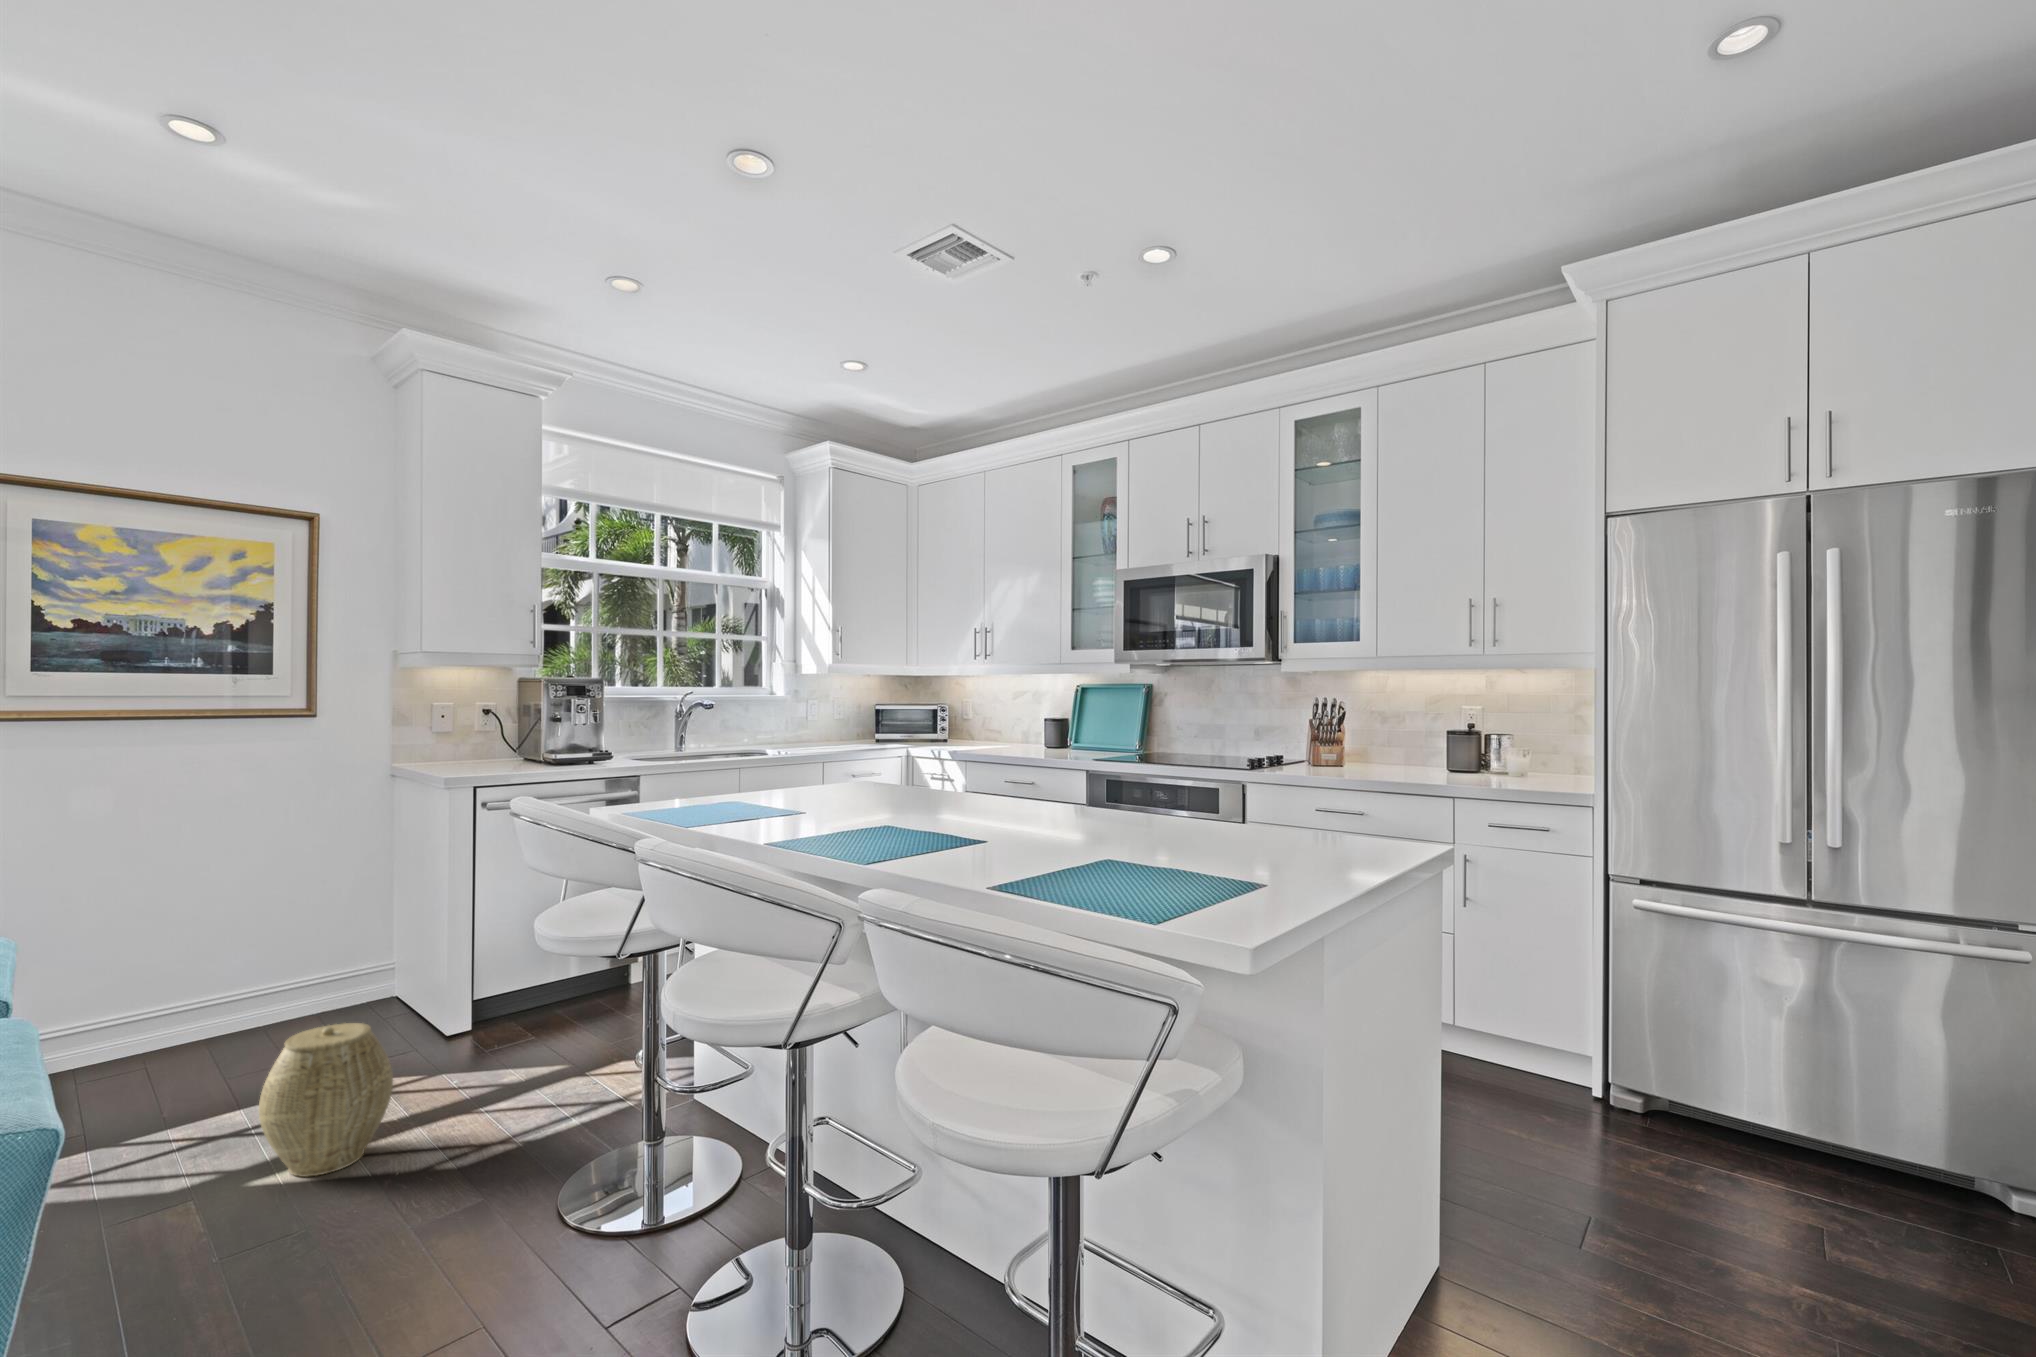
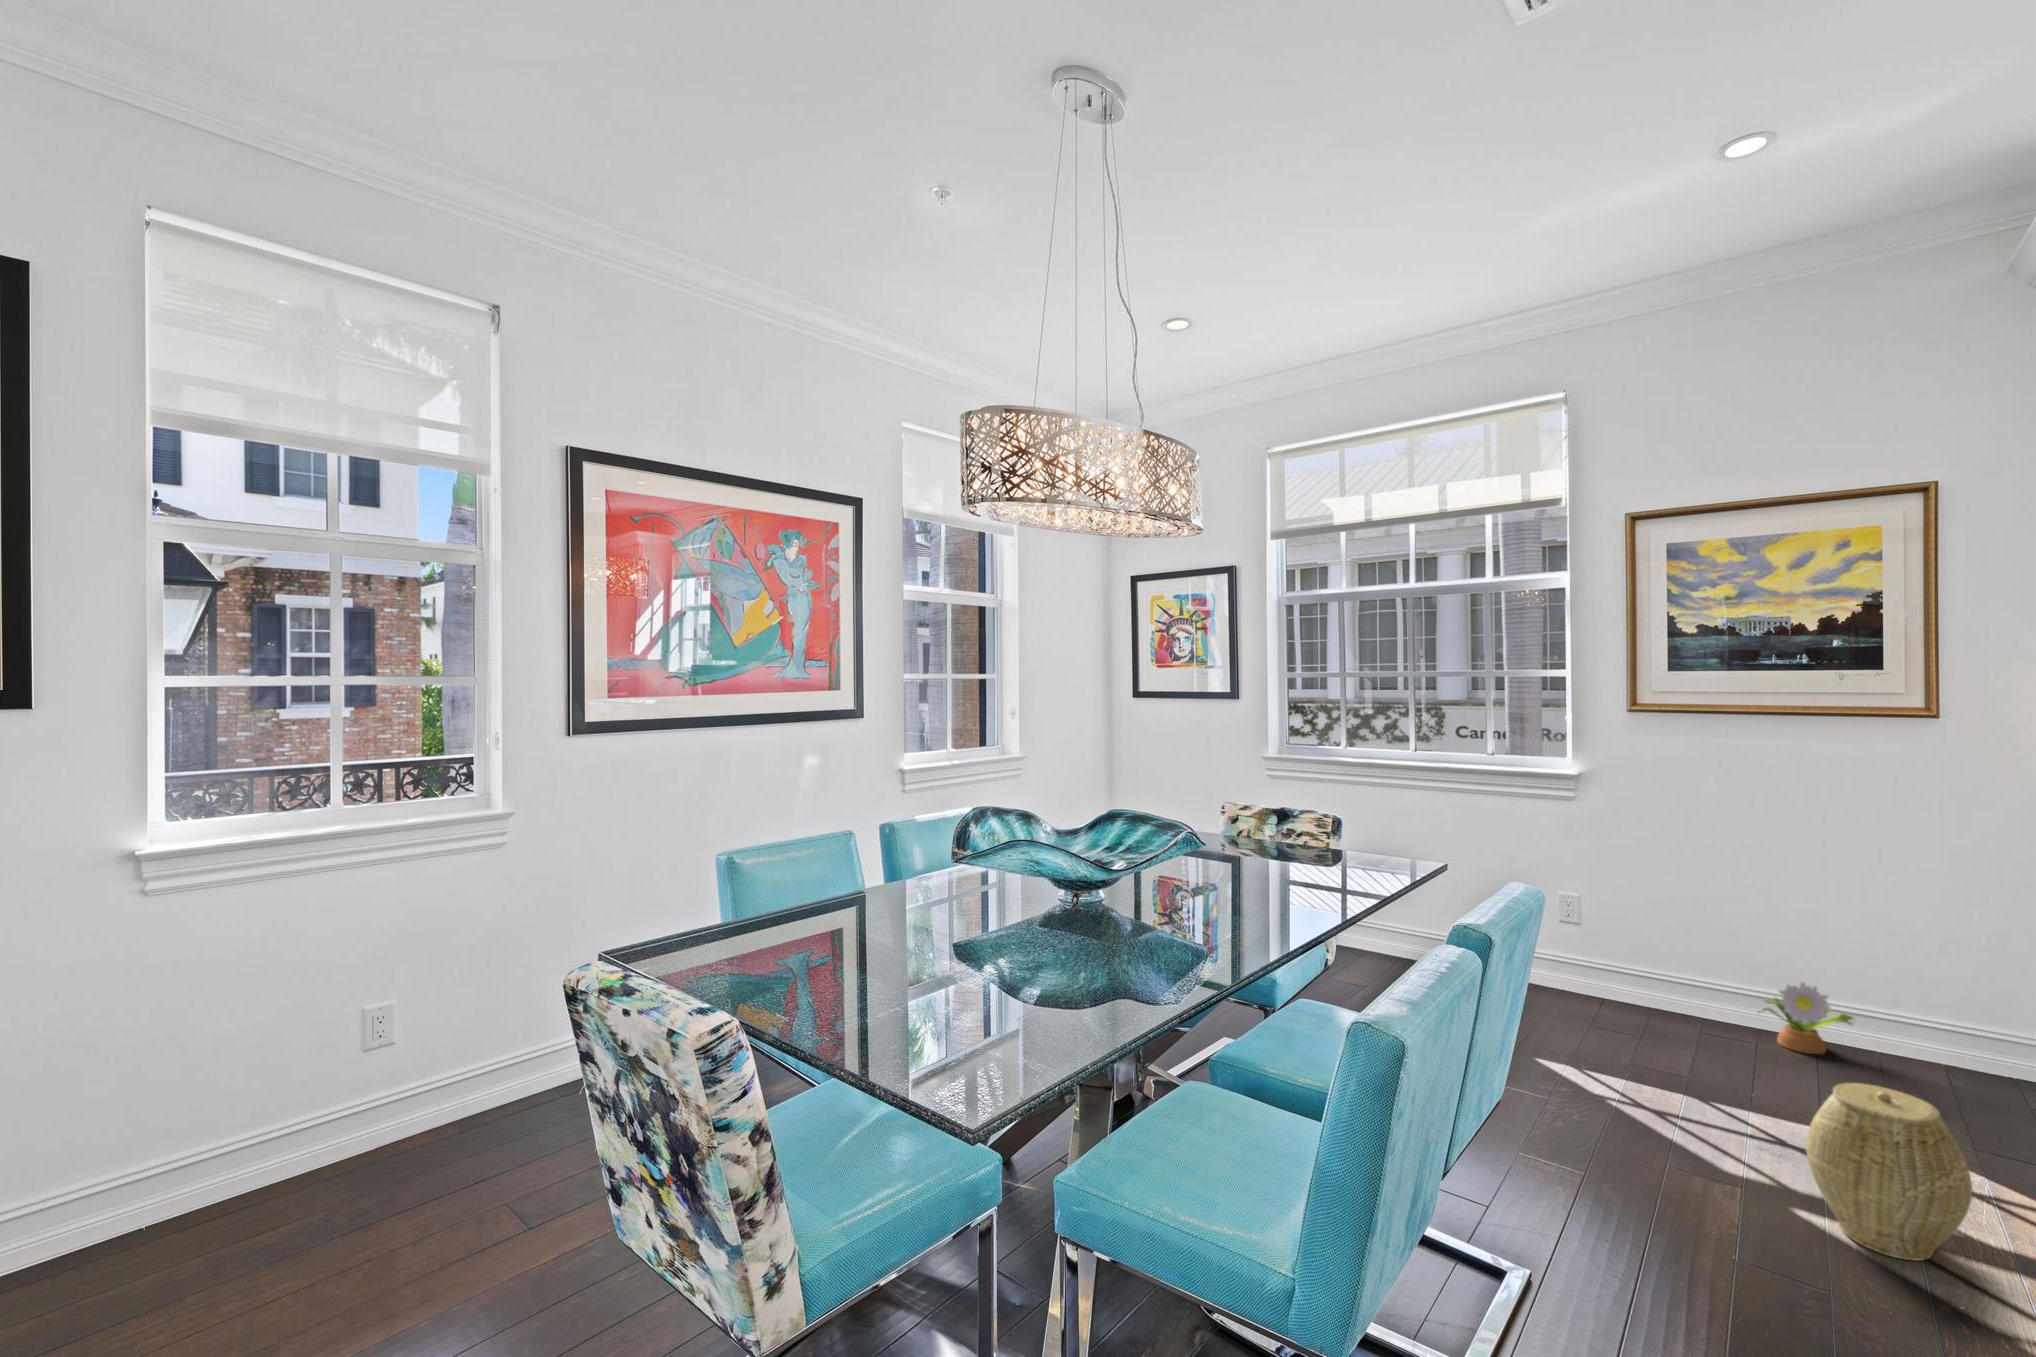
decorative plant: none [148,986,247,1062] -> present [1760,982,1854,1054]

